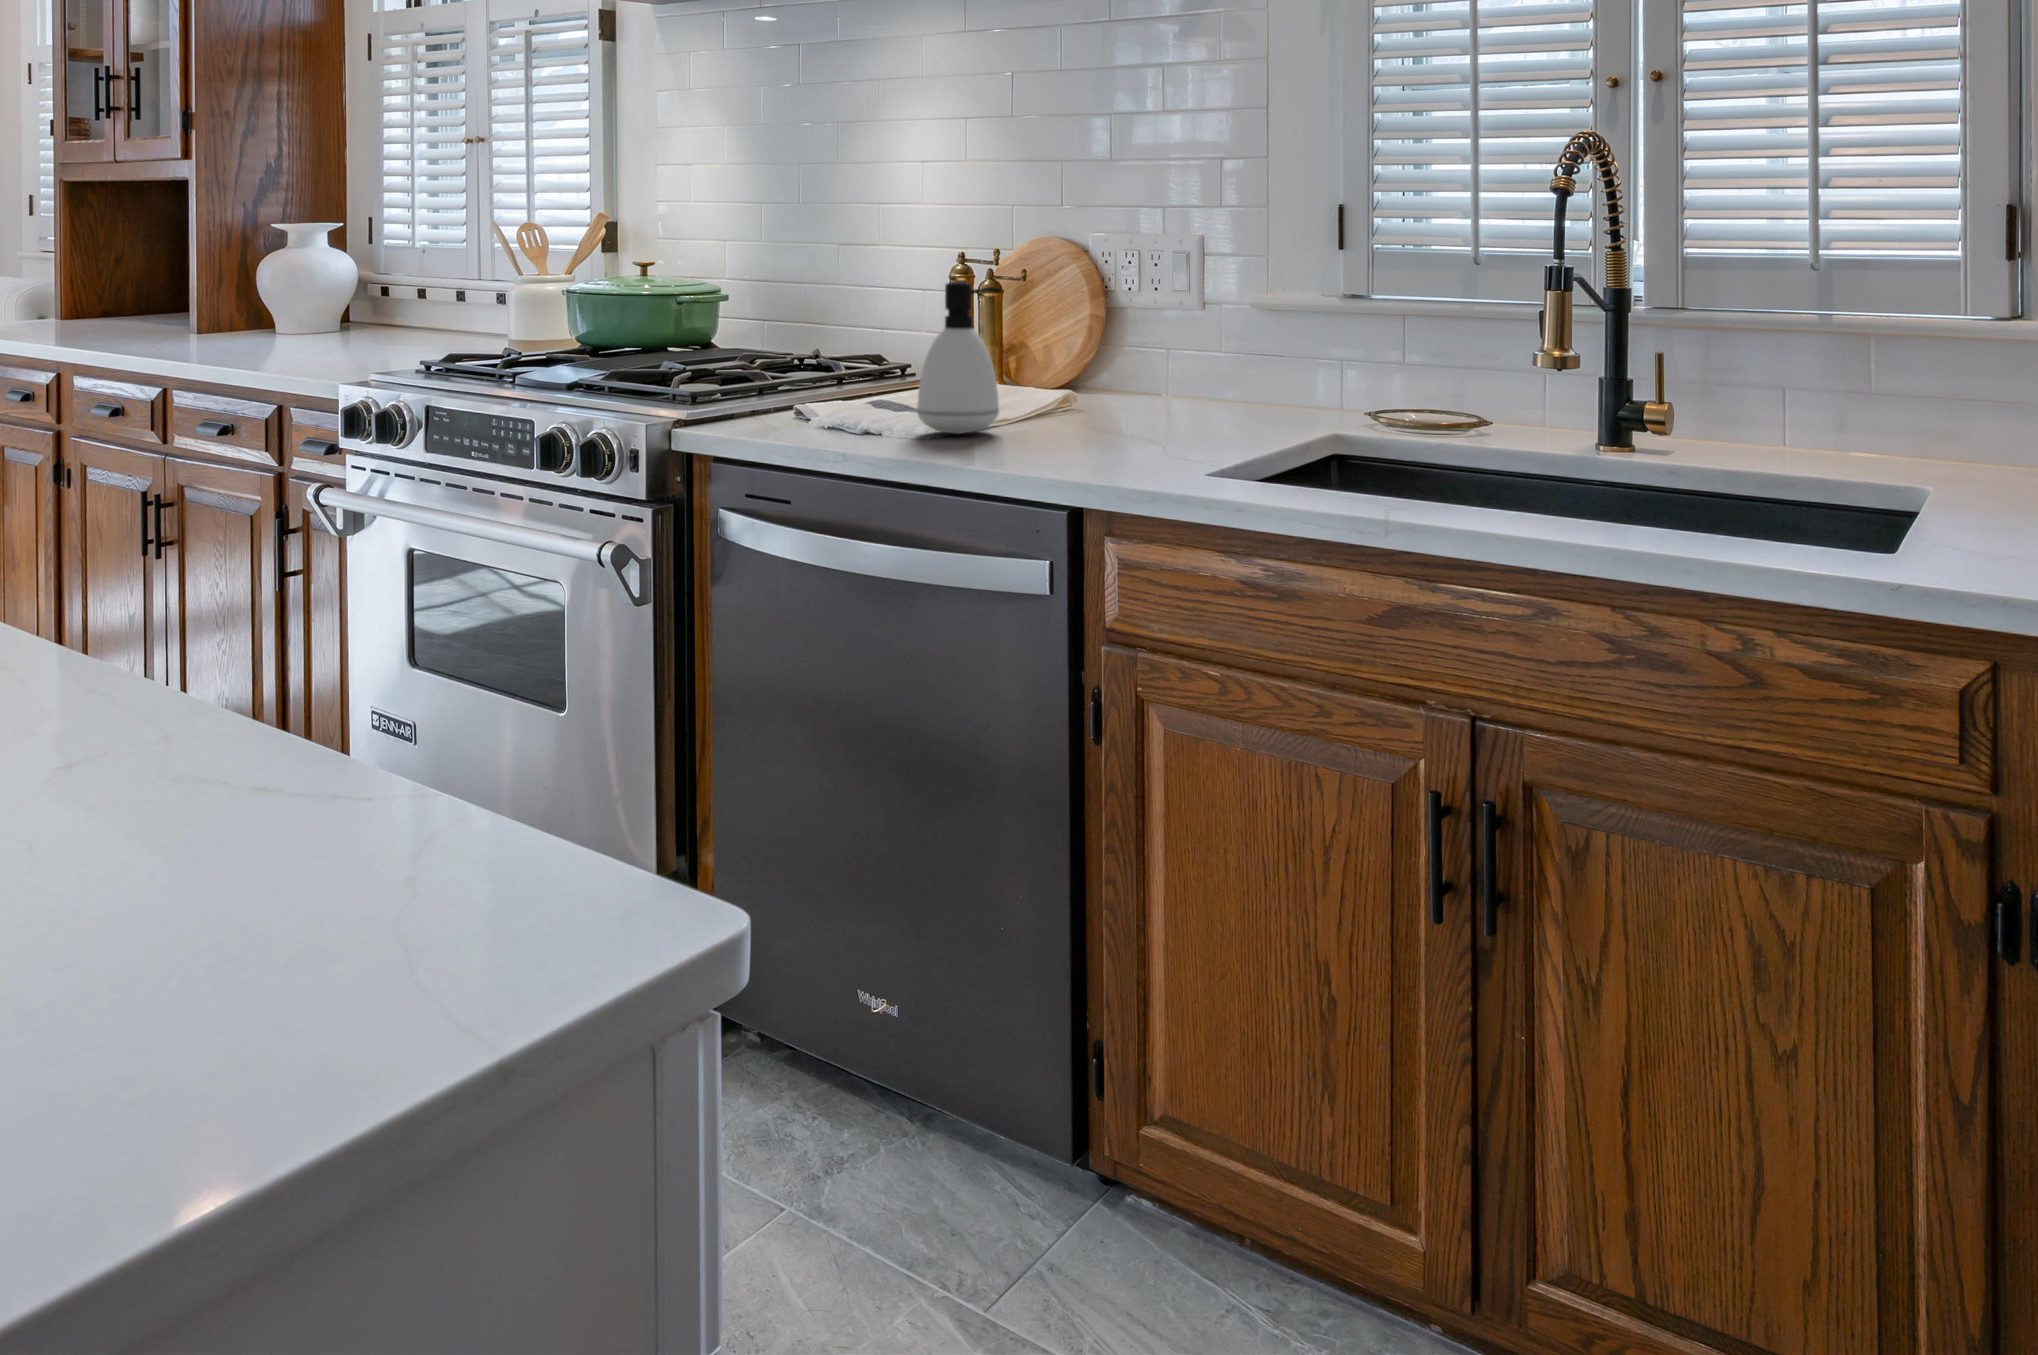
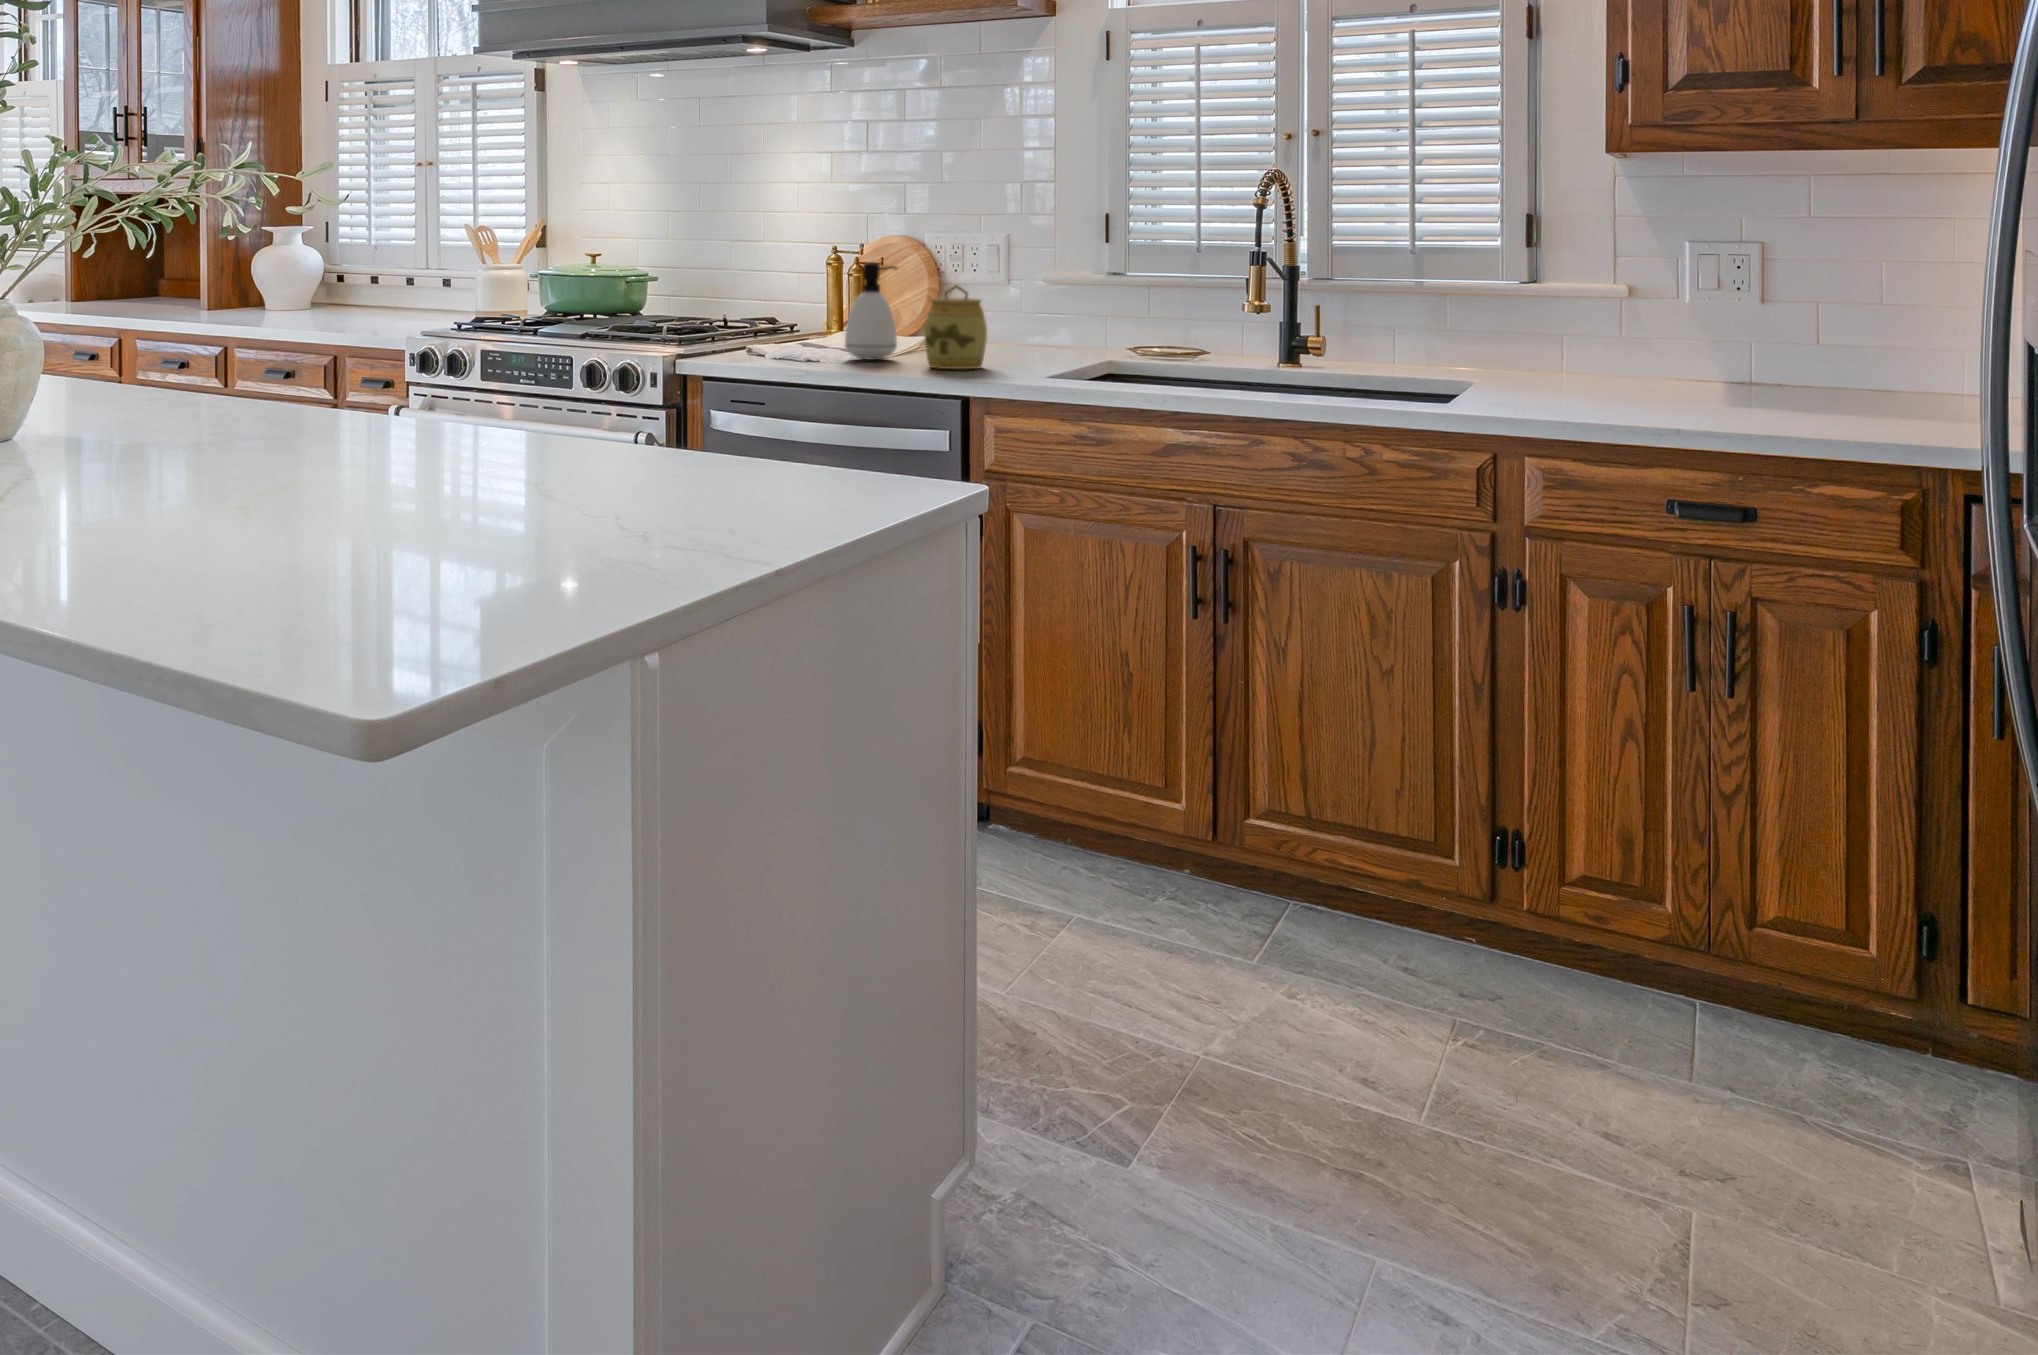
jar: none [1023,318,1127,457] -> present [924,285,987,369]

